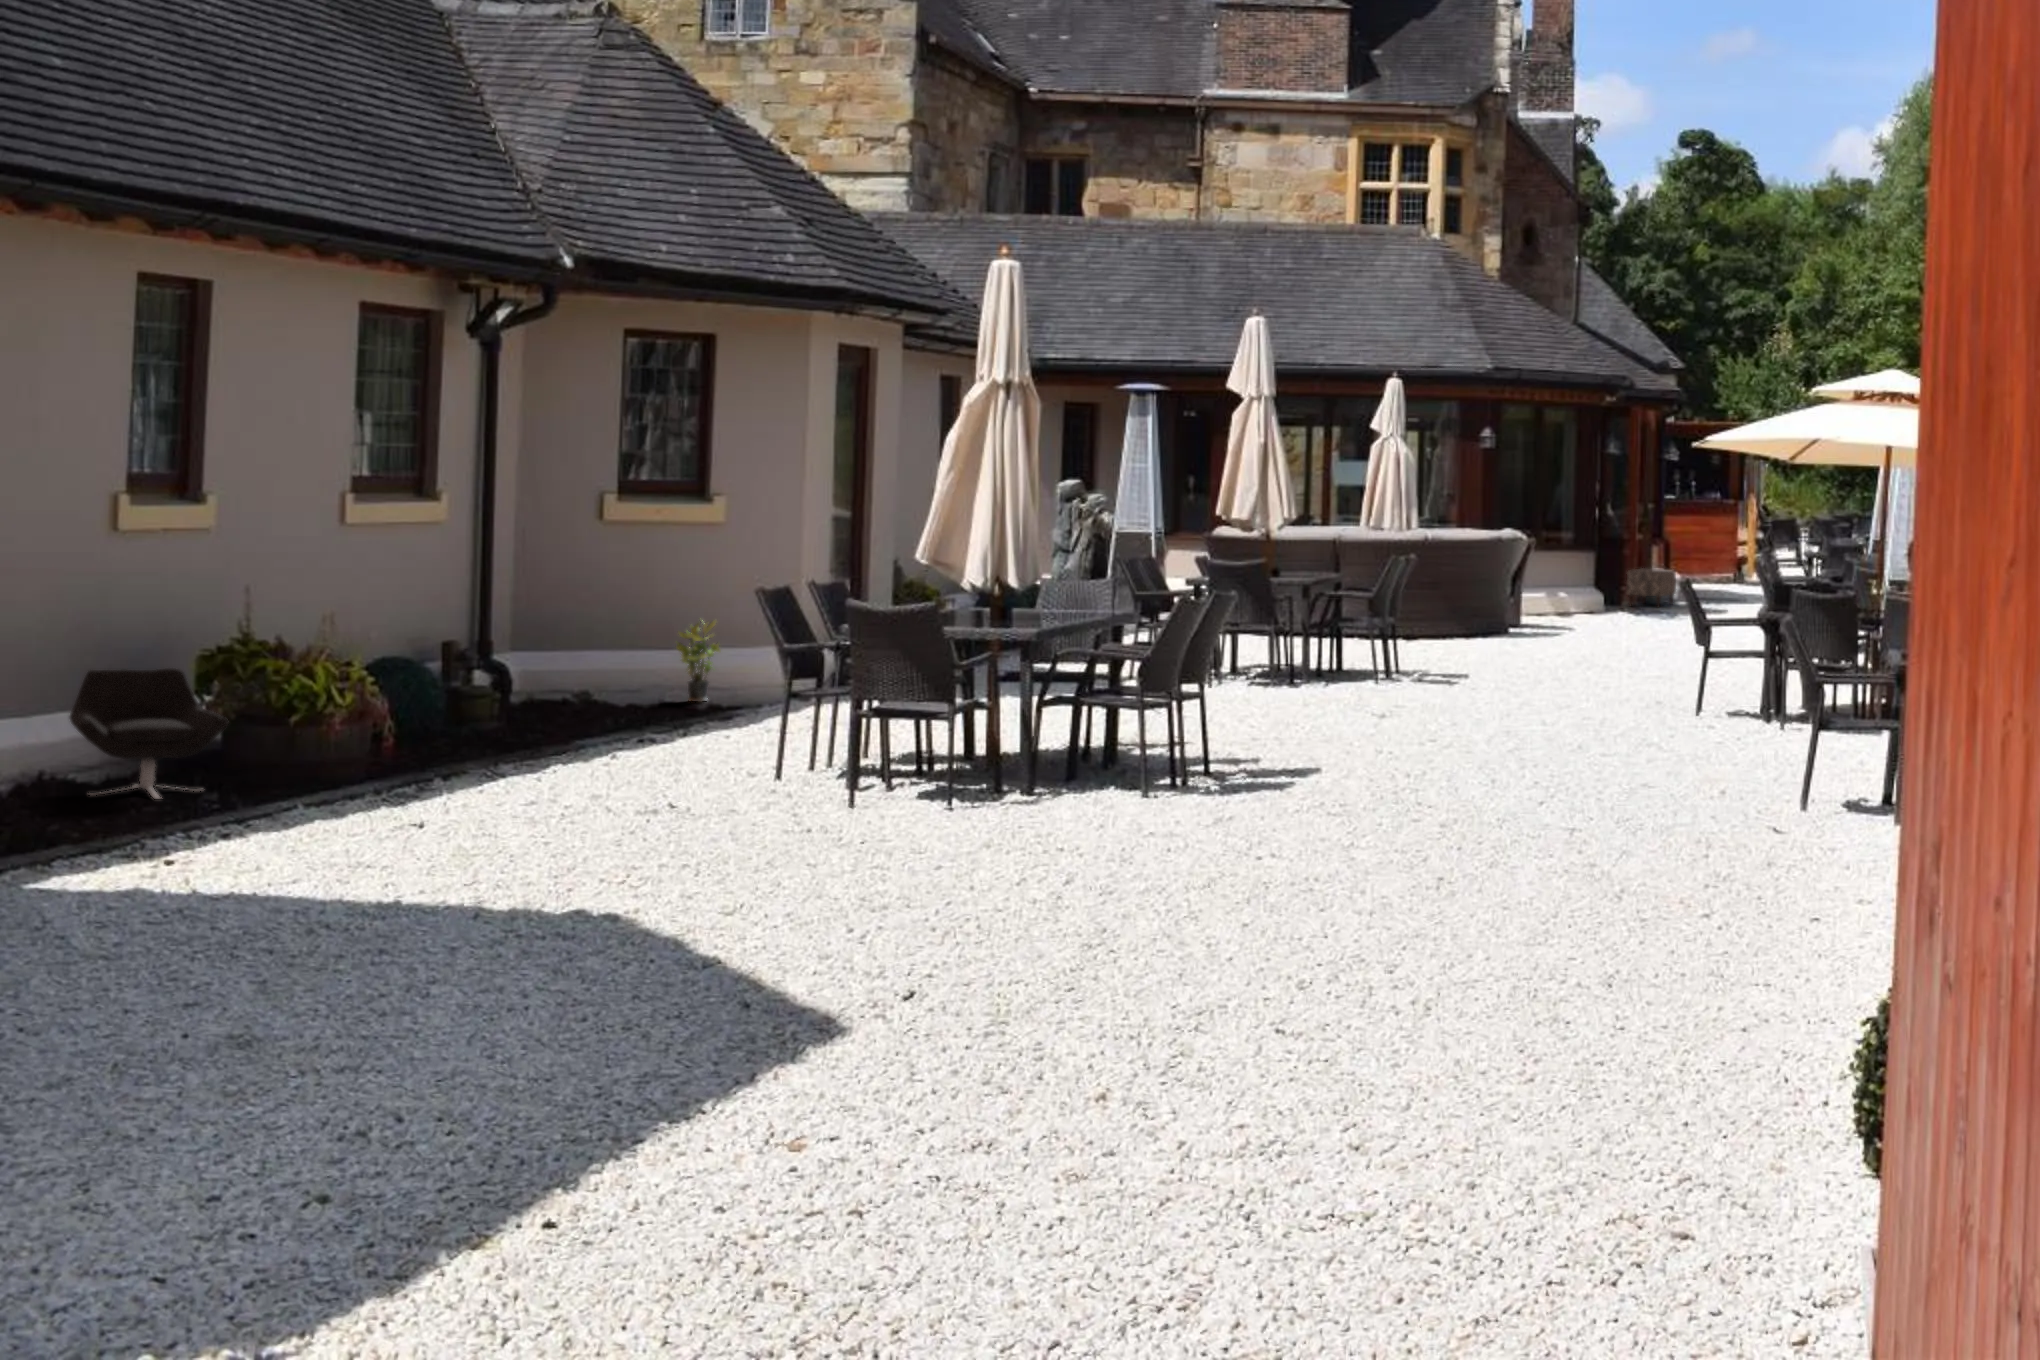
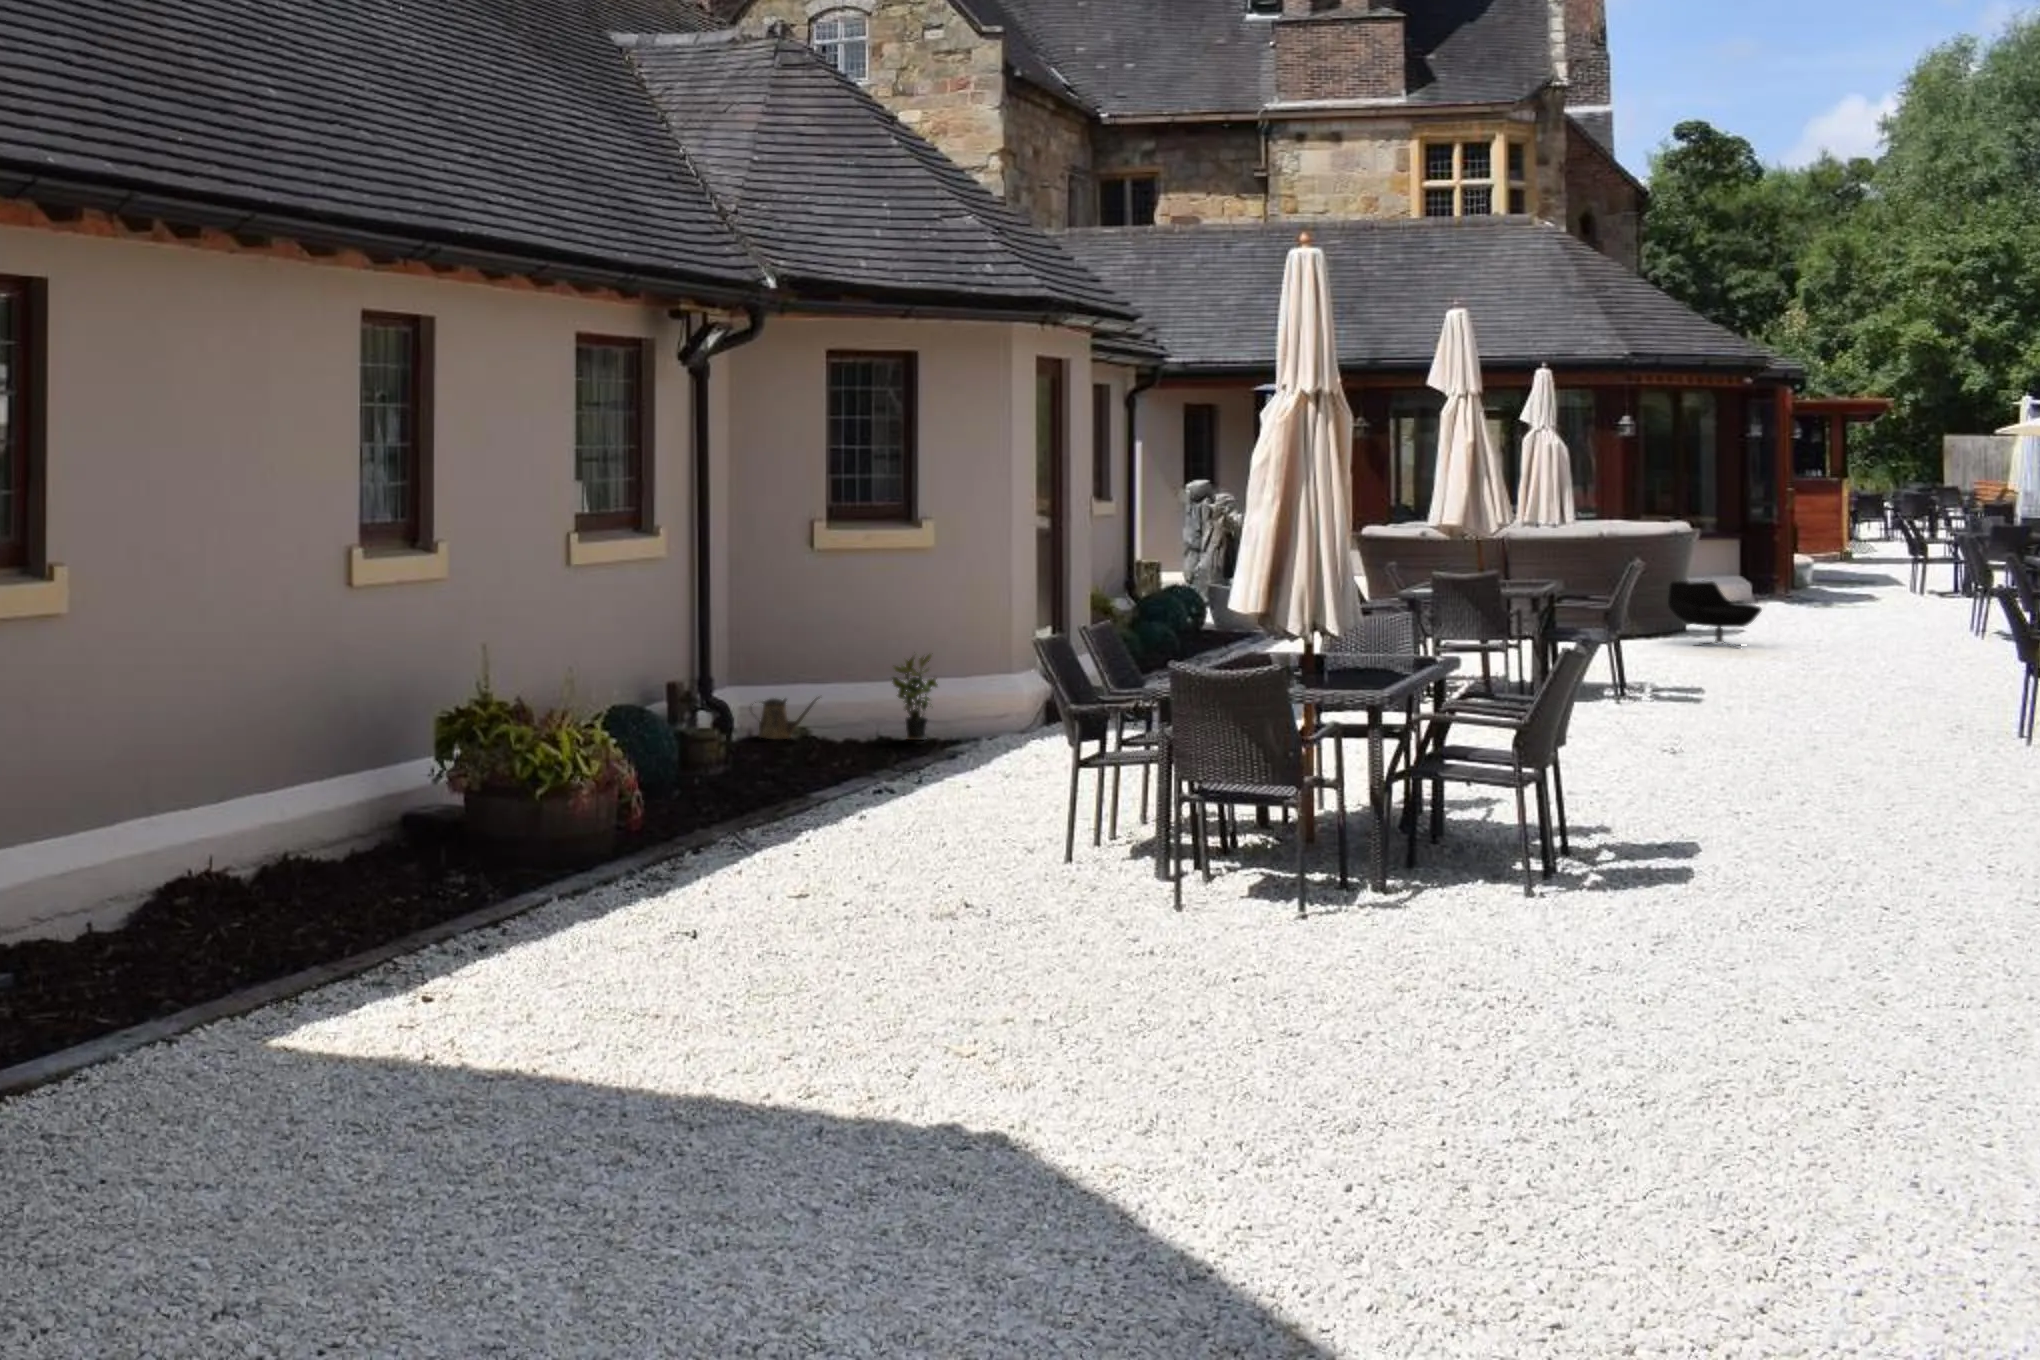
bench: present [1627,569,1676,607] -> none [1789,560,1841,603]
watering can: none [532,659,606,701] -> present [752,697,819,739]
lounge chair: present [70,668,228,799] -> present [1668,581,1762,645]

